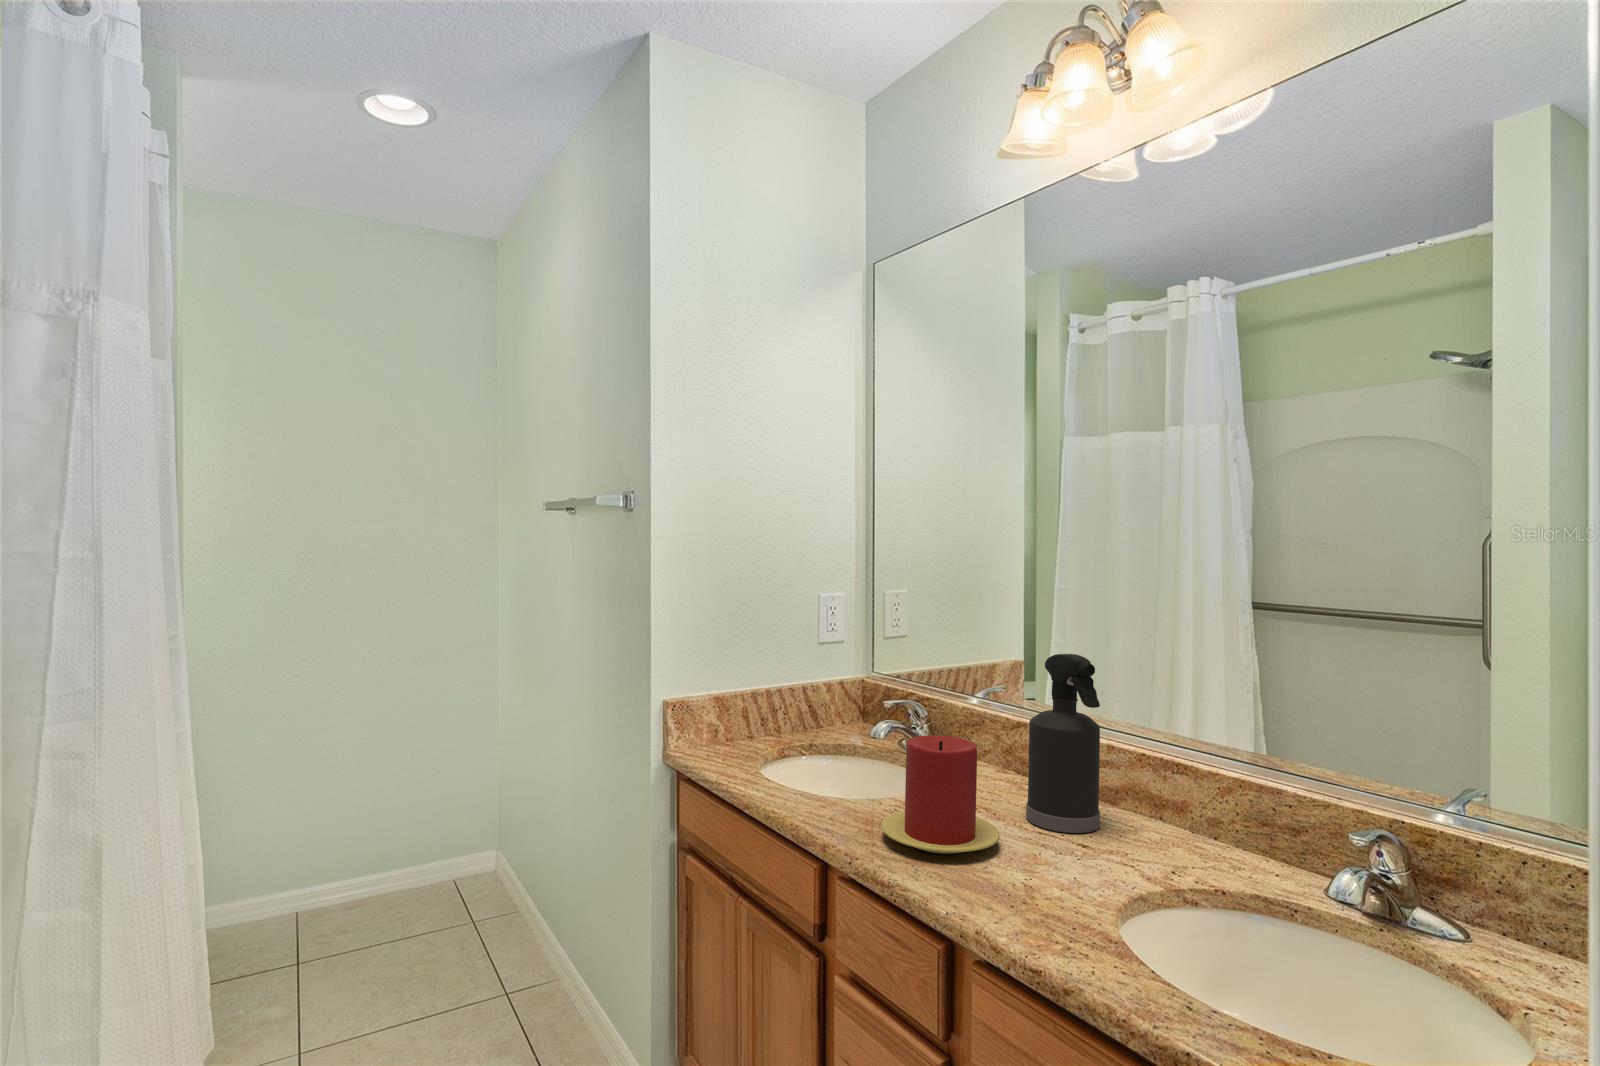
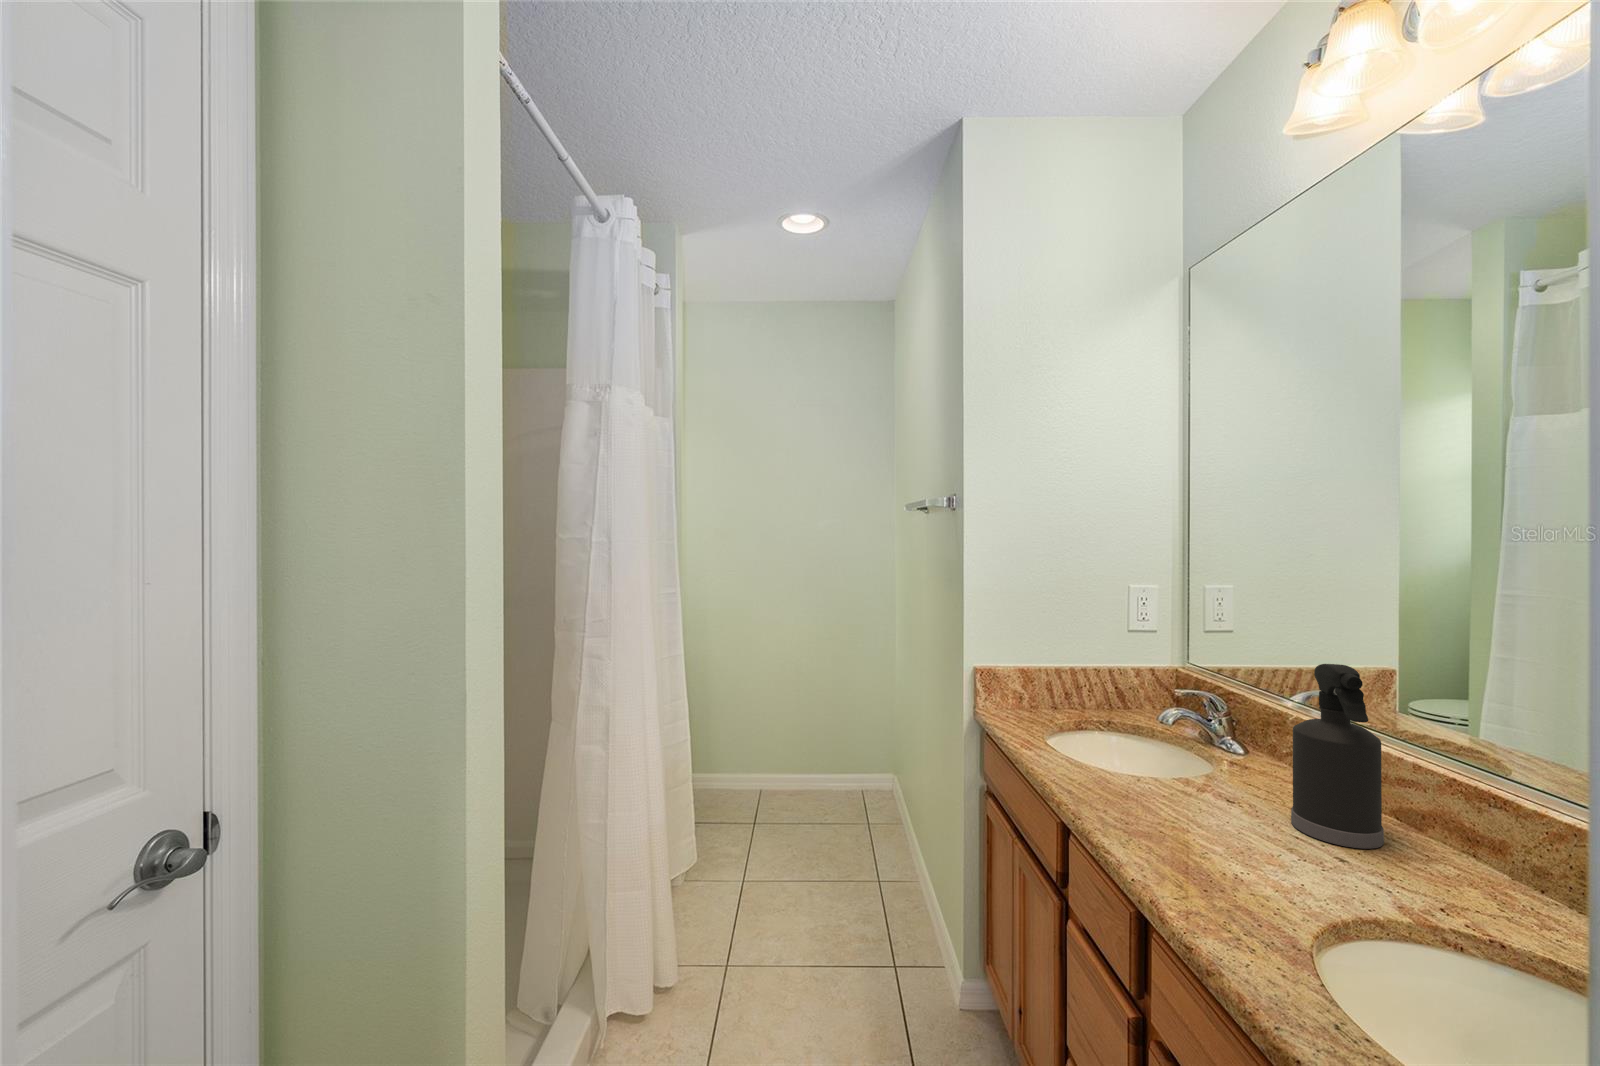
candle: present [881,735,1000,854] -> none [1116,725,1237,835]

